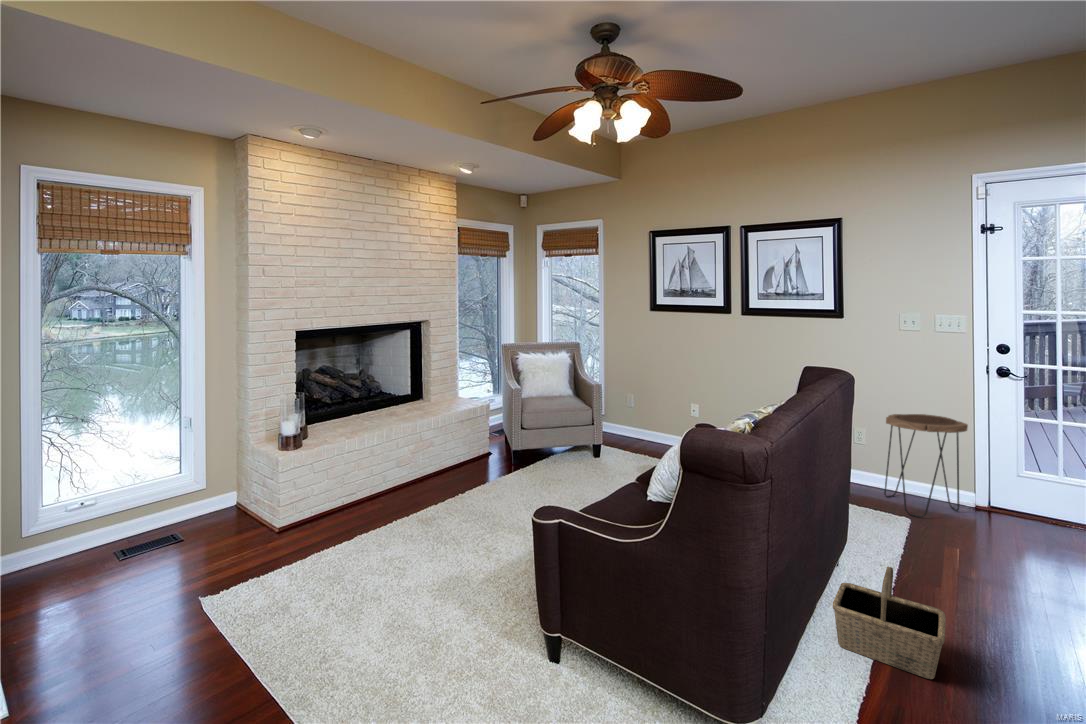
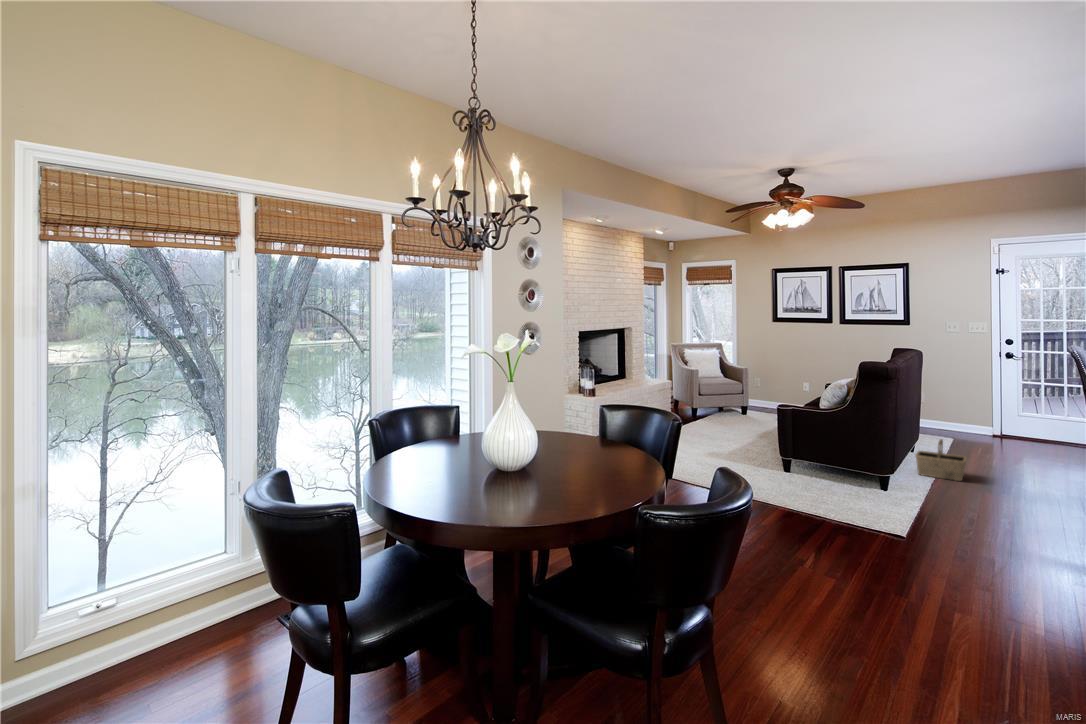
side table: present [884,414,968,517] -> none [938,382,987,440]

